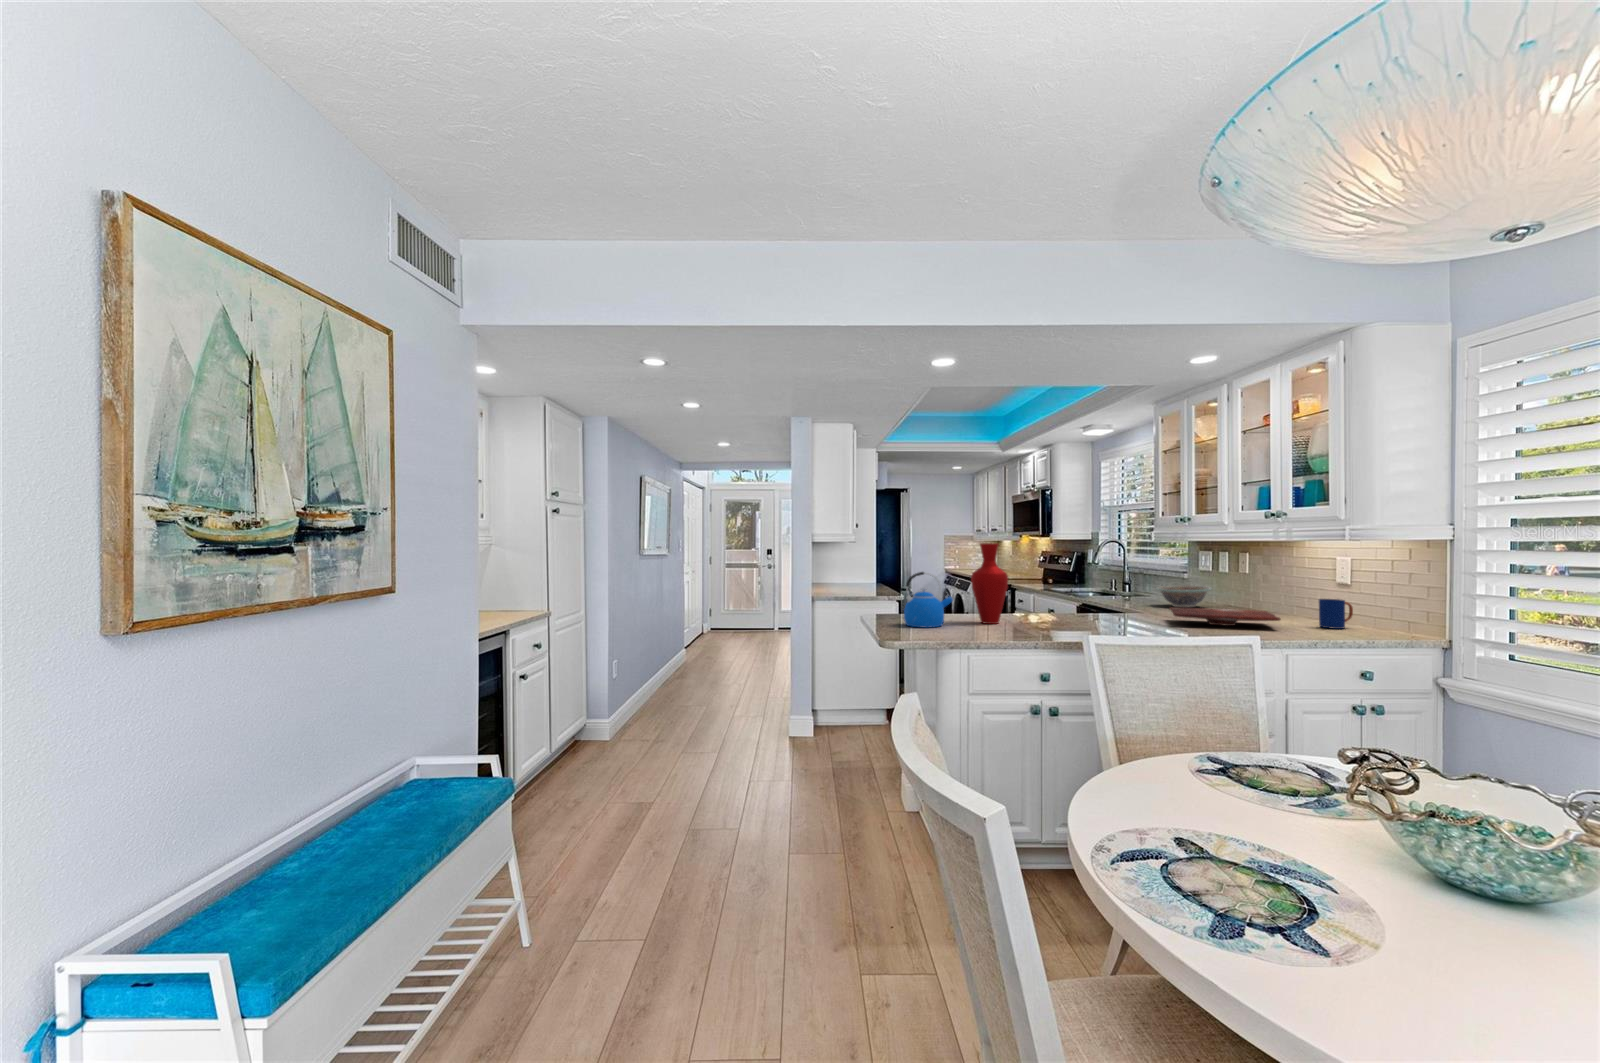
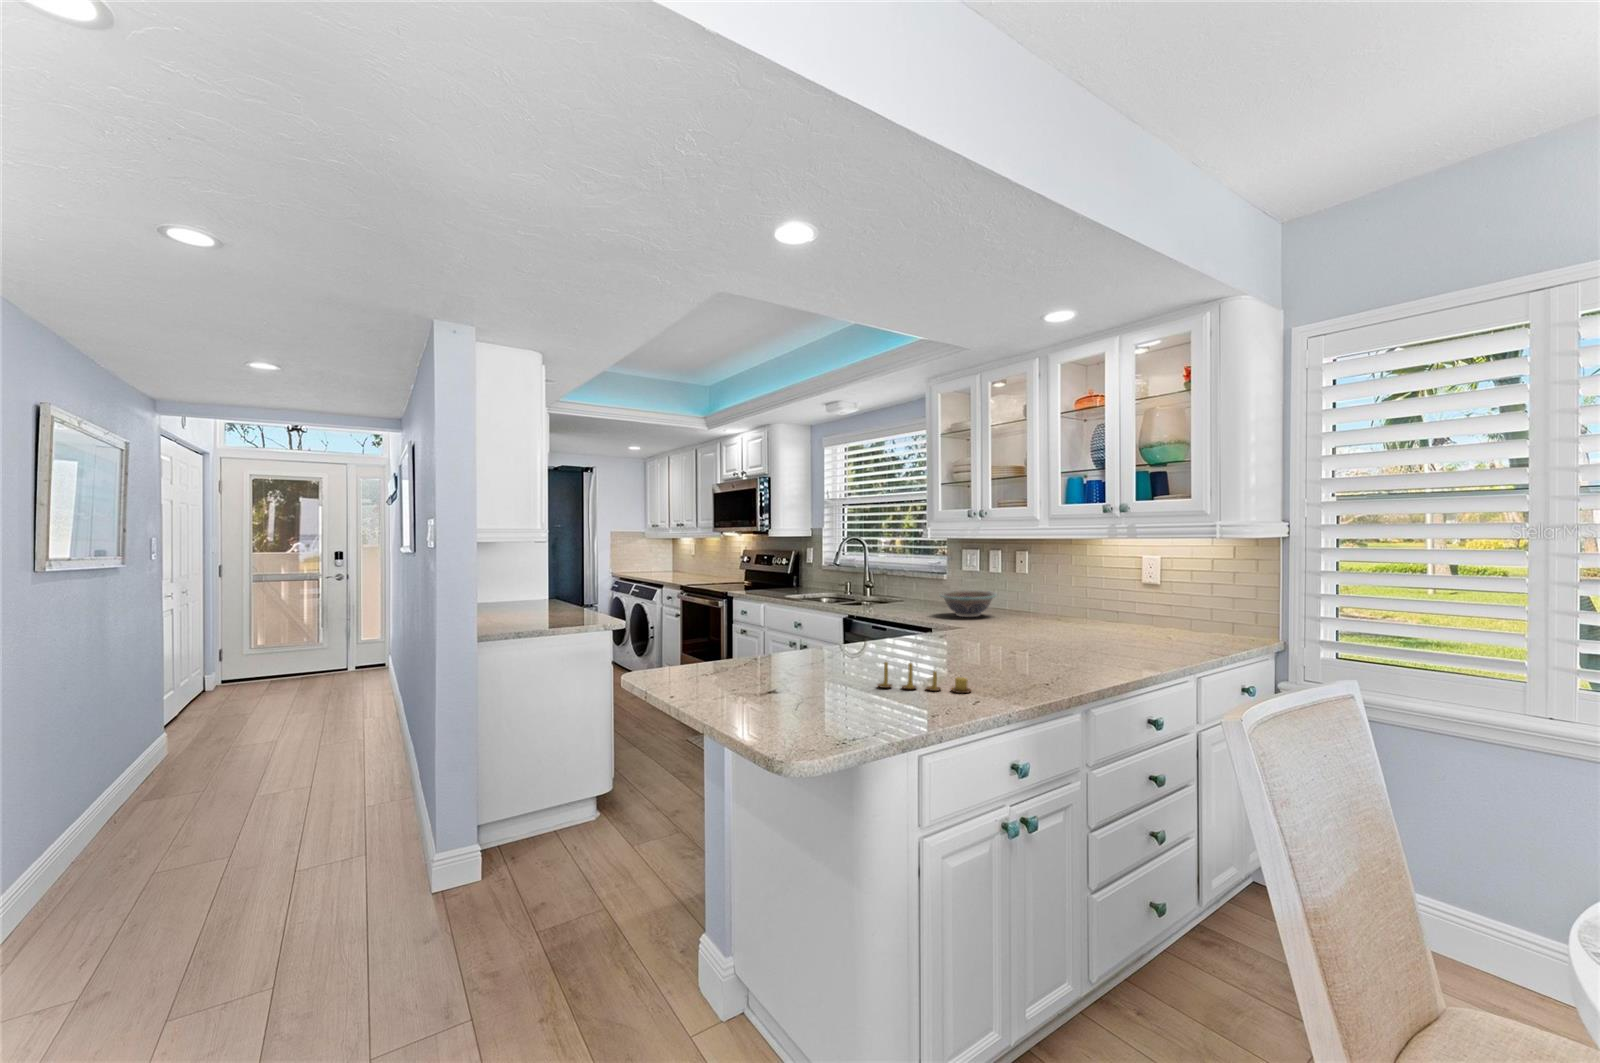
vase: present [971,543,1008,624] -> none [804,546,860,673]
kettle: present [904,572,953,628] -> none [715,597,792,696]
mug: present [1319,599,1353,629] -> none [1159,604,1187,639]
cutting board: present [1169,607,1281,626] -> none [1011,622,1153,645]
candle: none [998,613,1053,636] -> present [878,662,971,693]

